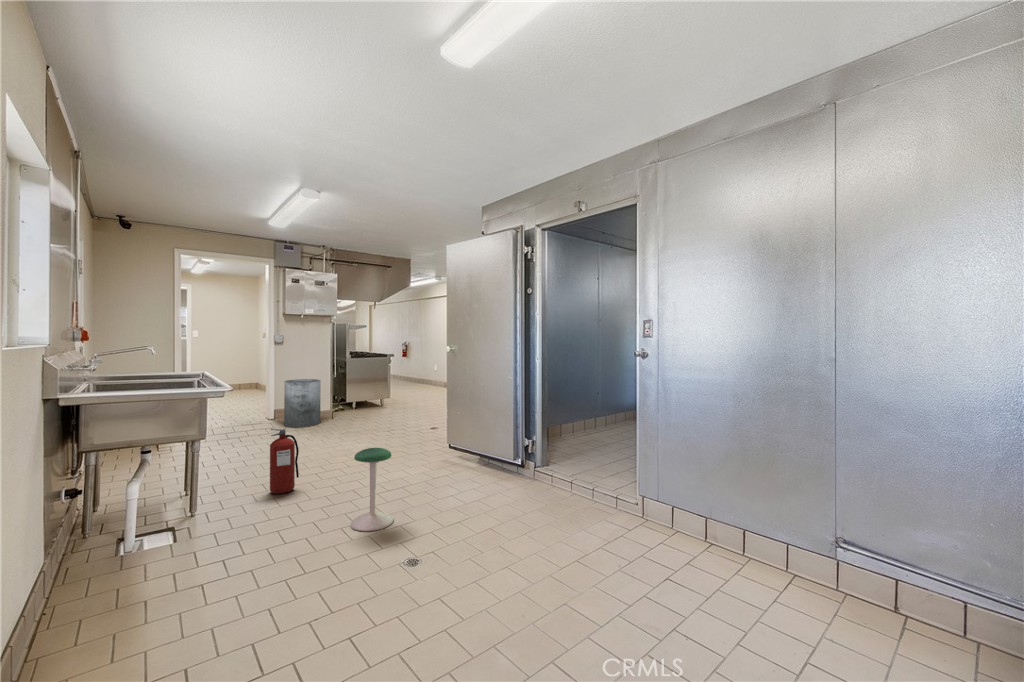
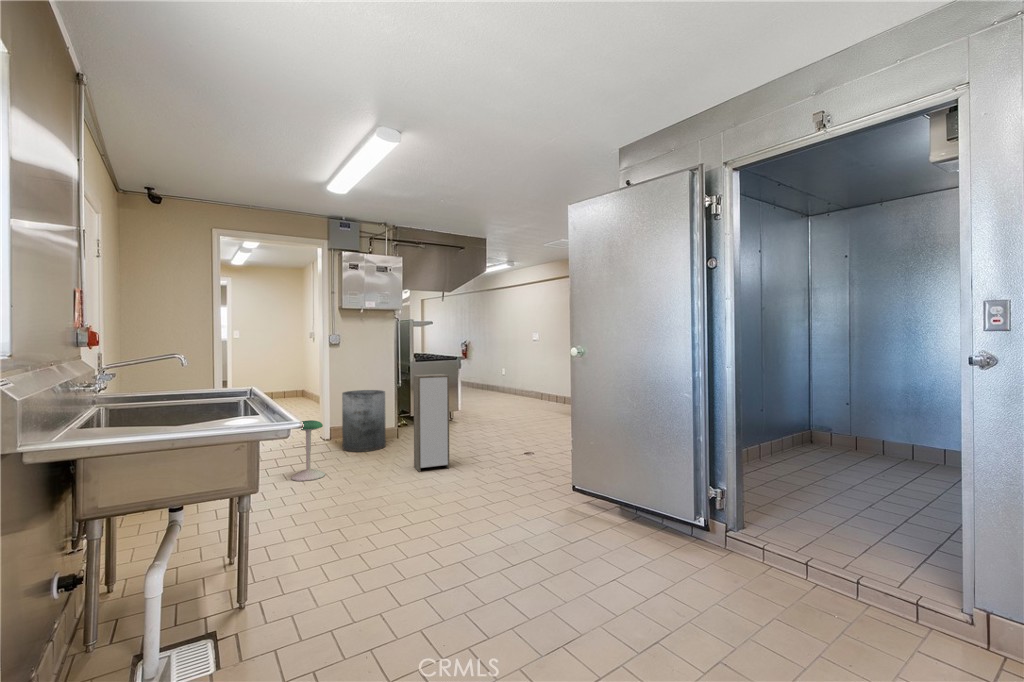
storage cabinet: none [339,366,367,440] -> present [414,374,449,472]
fire extinguisher: present [270,429,299,494] -> none [344,471,383,567]
stool: present [351,448,394,531] -> present [291,420,325,481]

